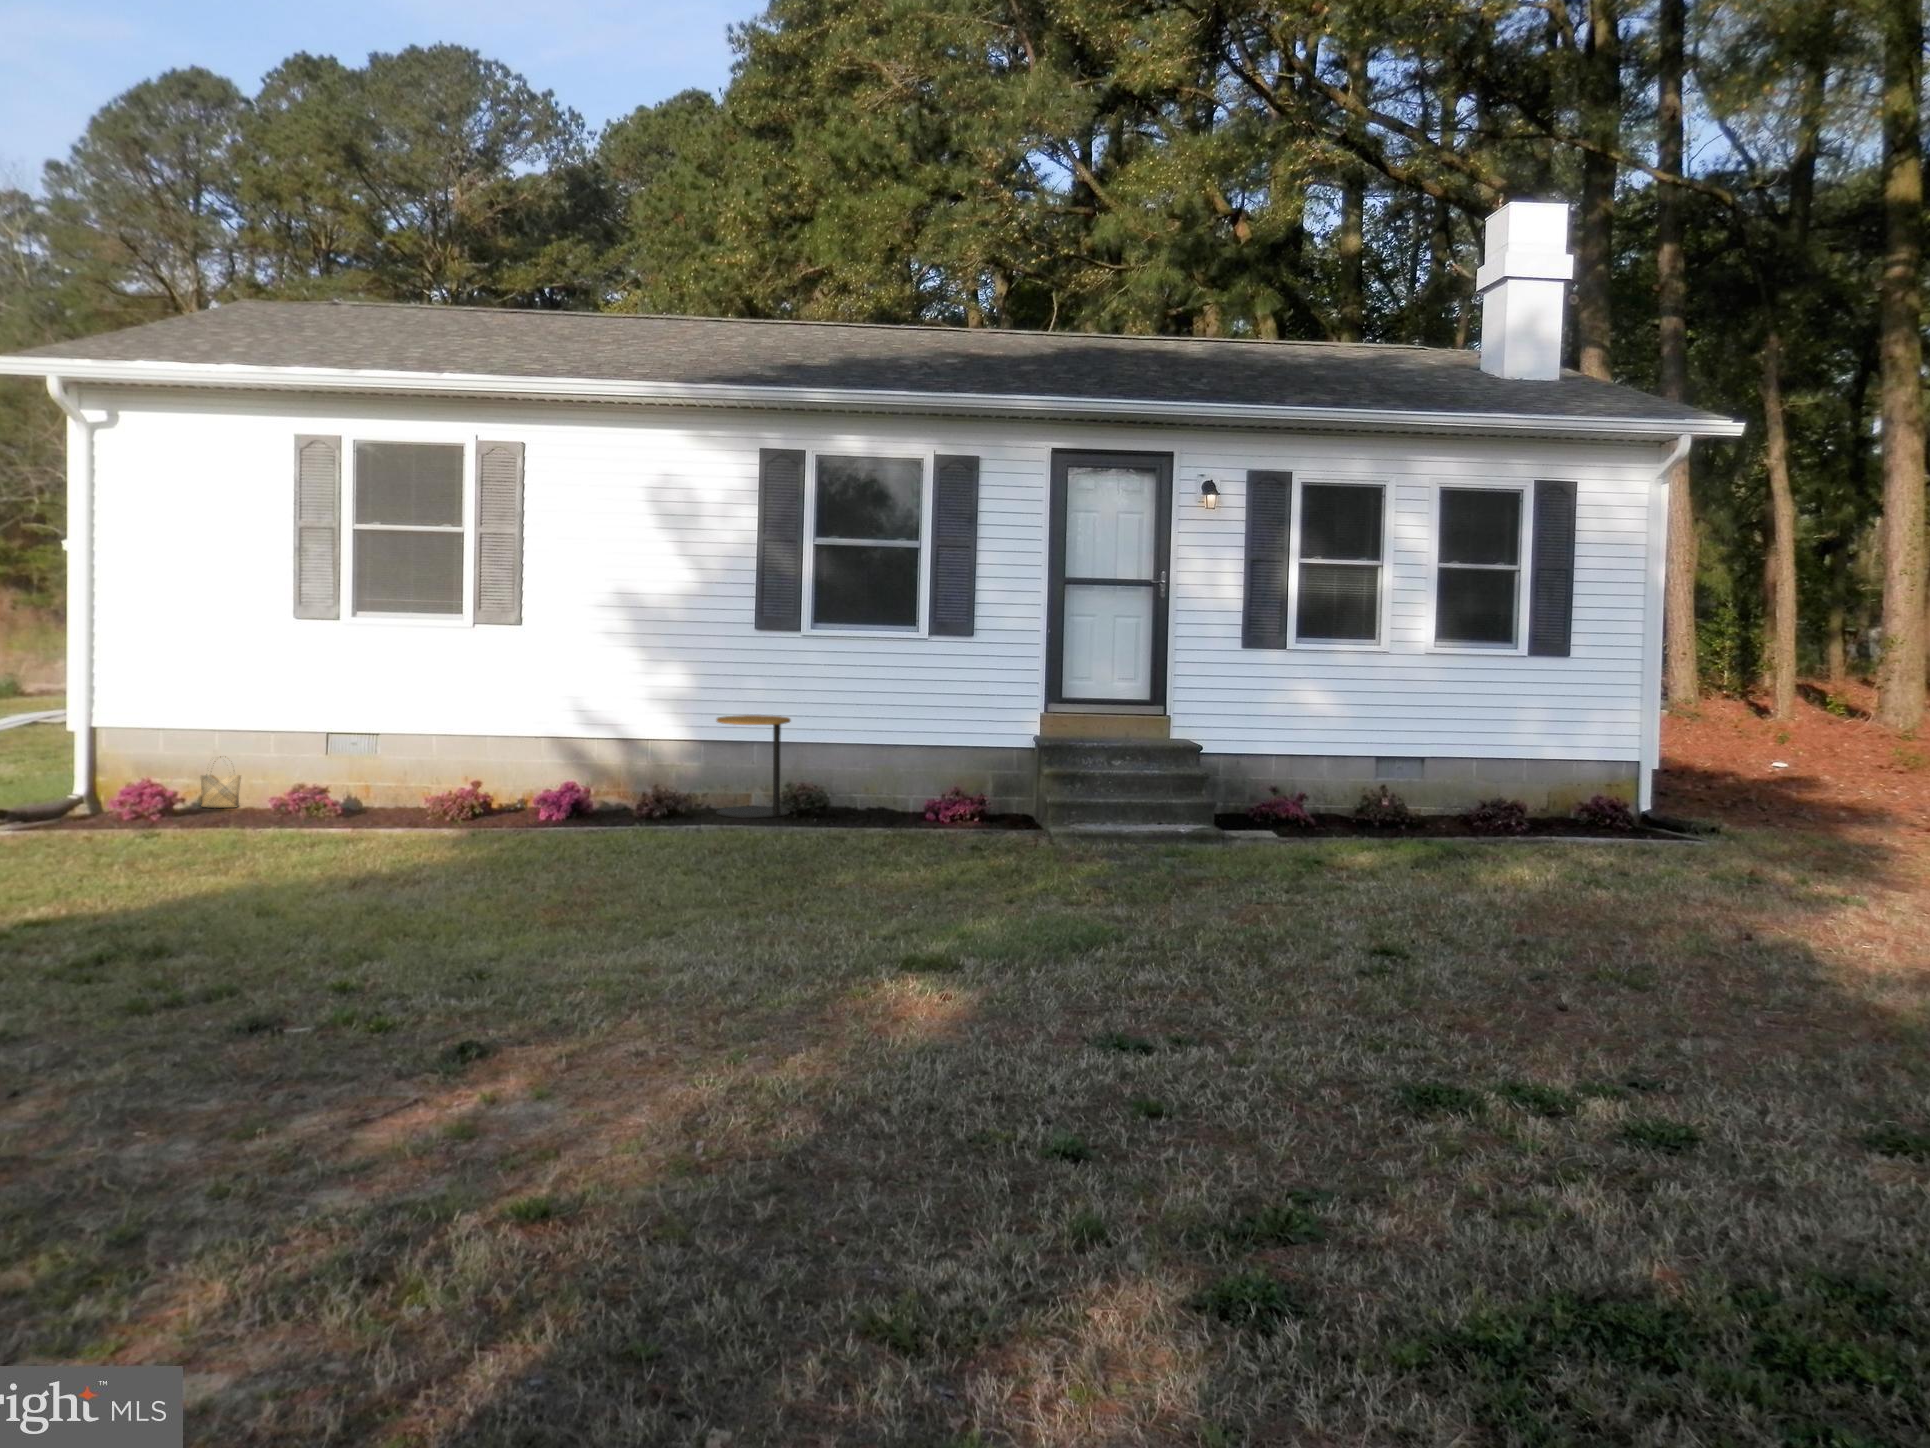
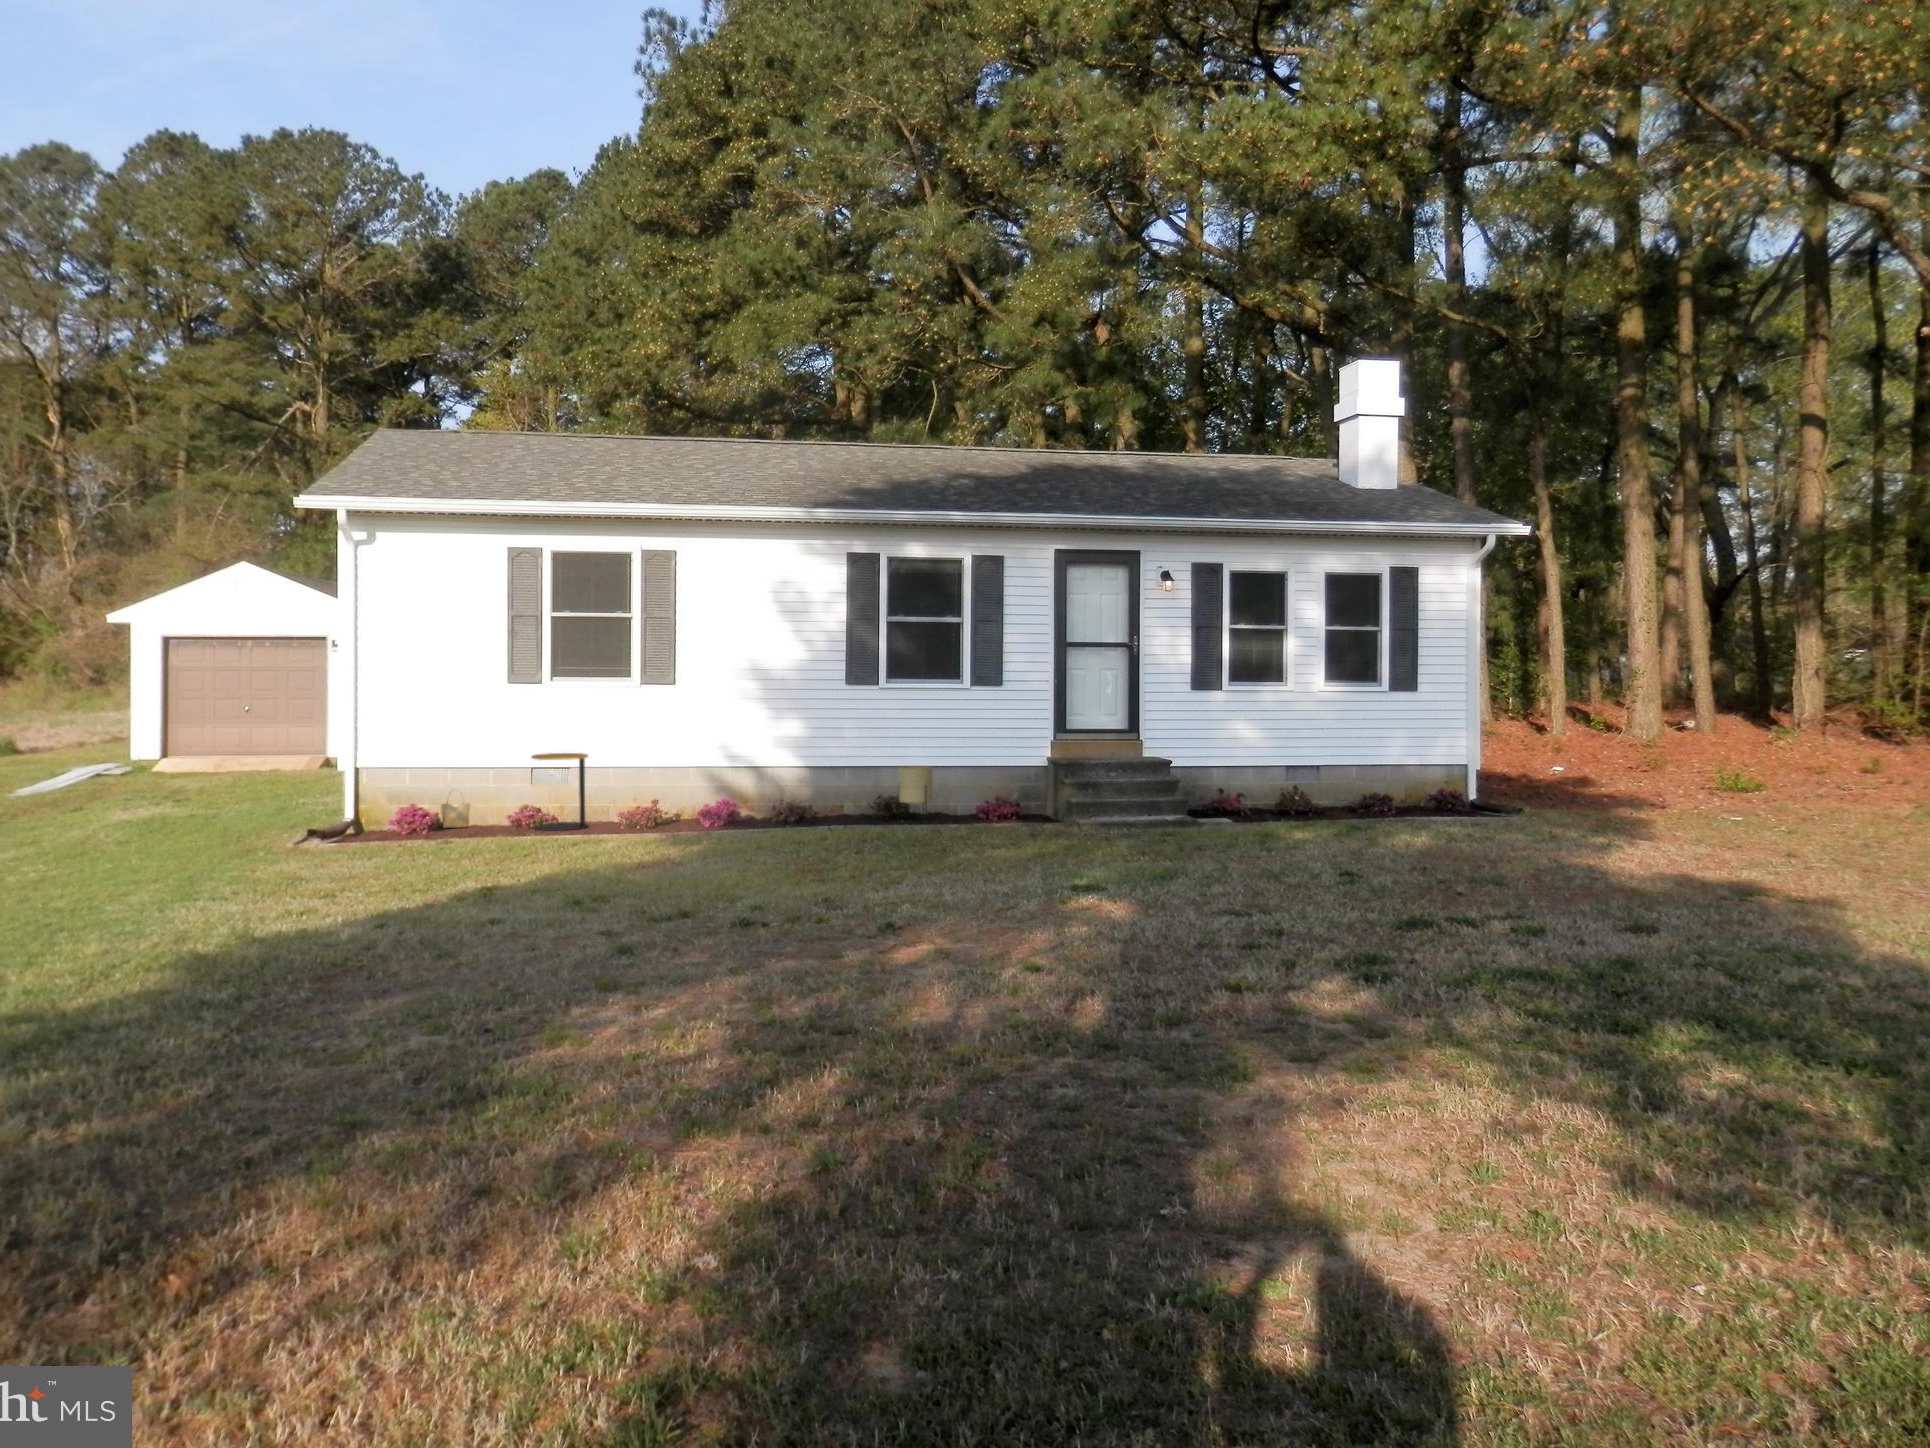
side table: present [716,715,790,818] -> present [532,753,588,831]
planter: none [819,742,867,816] -> present [898,766,933,804]

